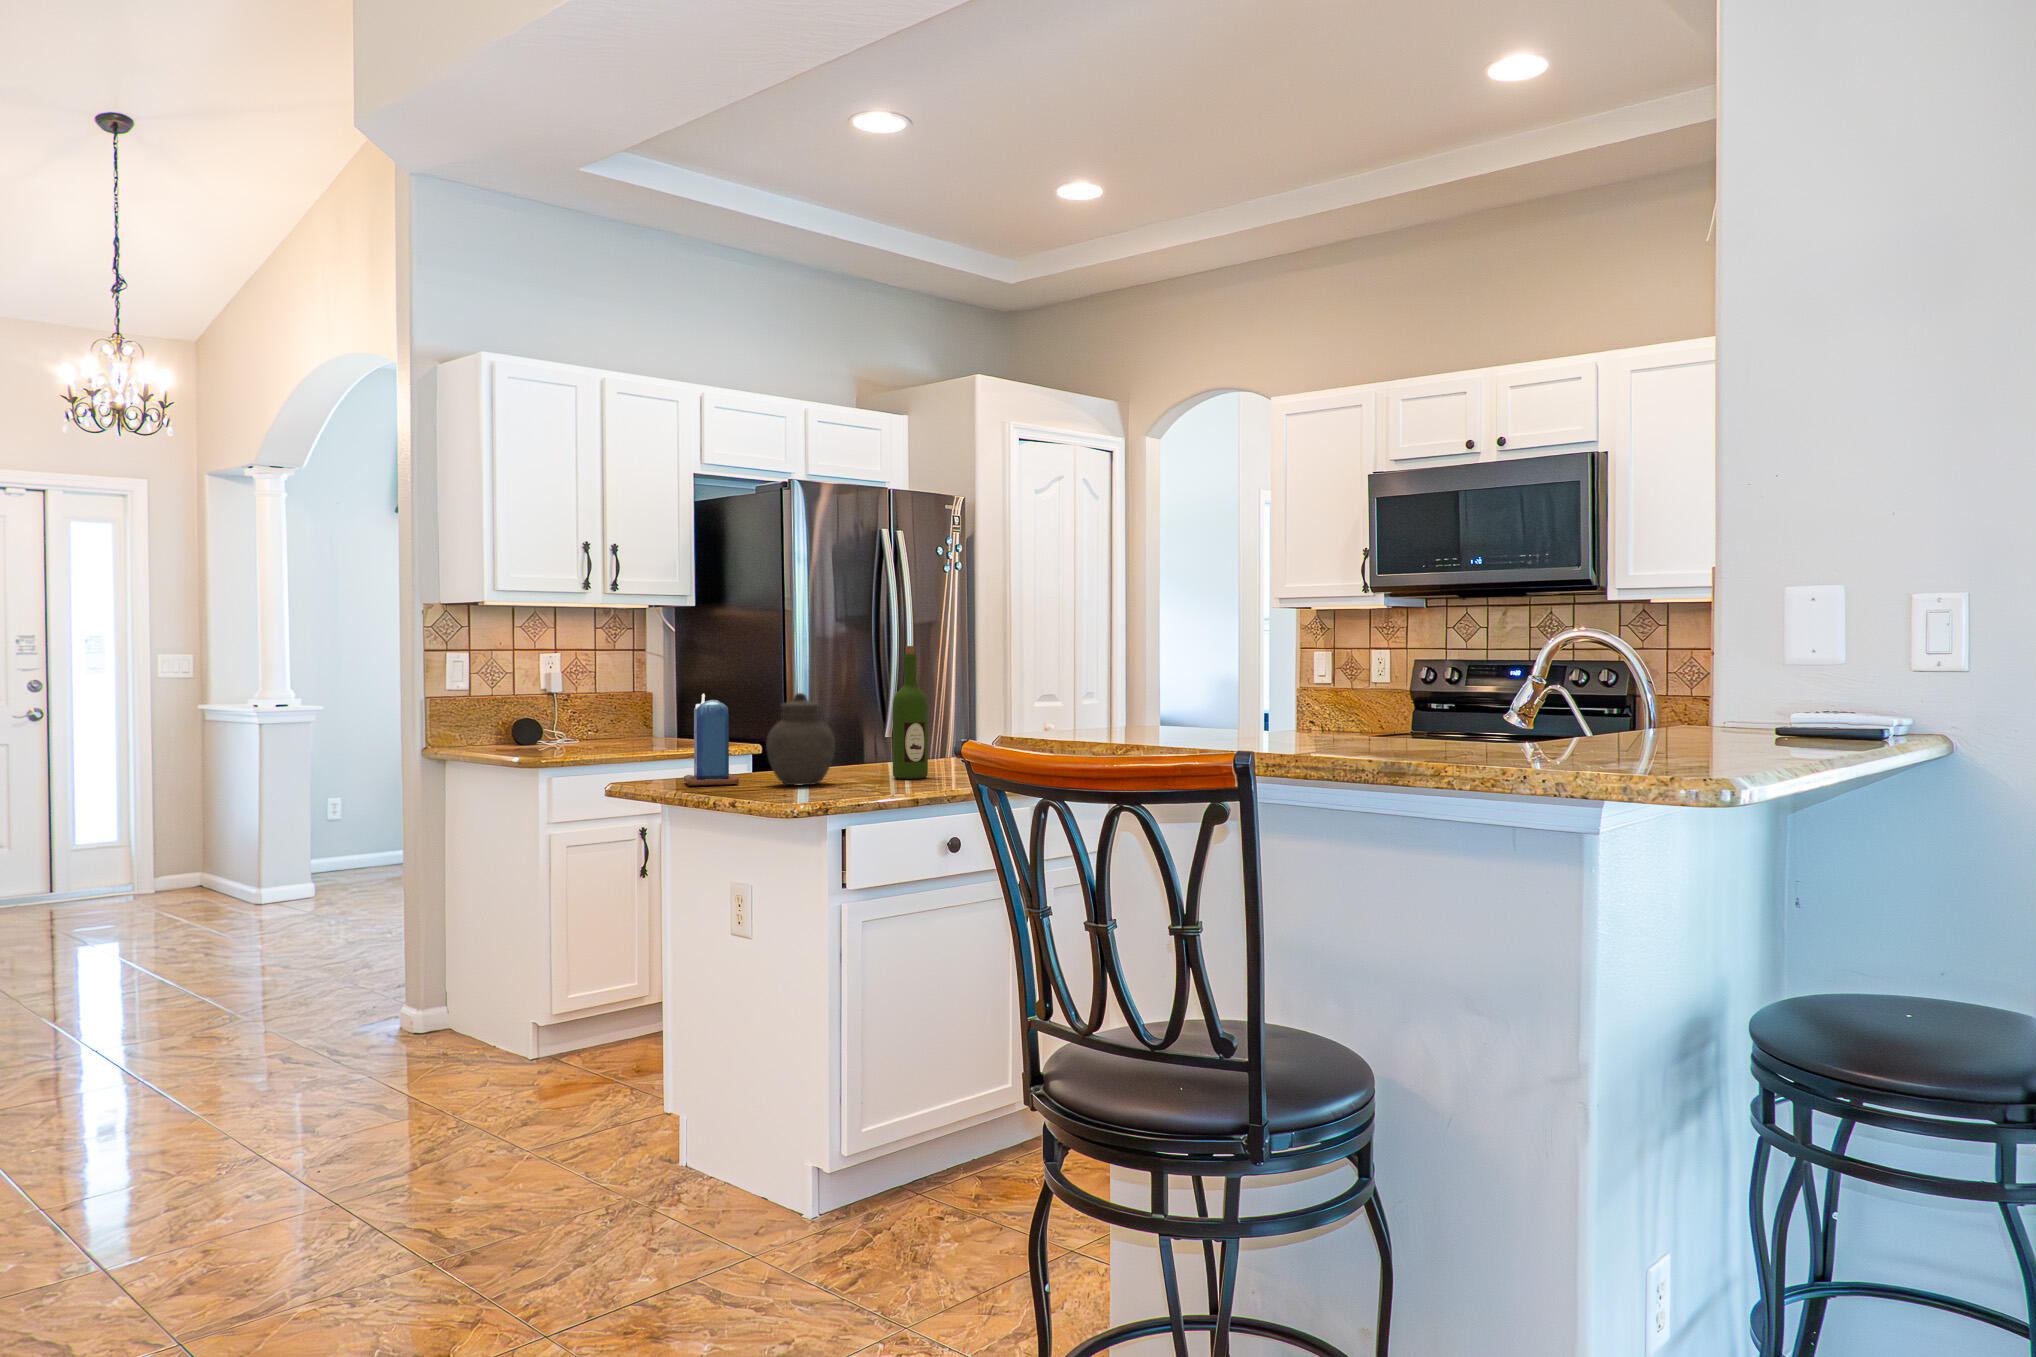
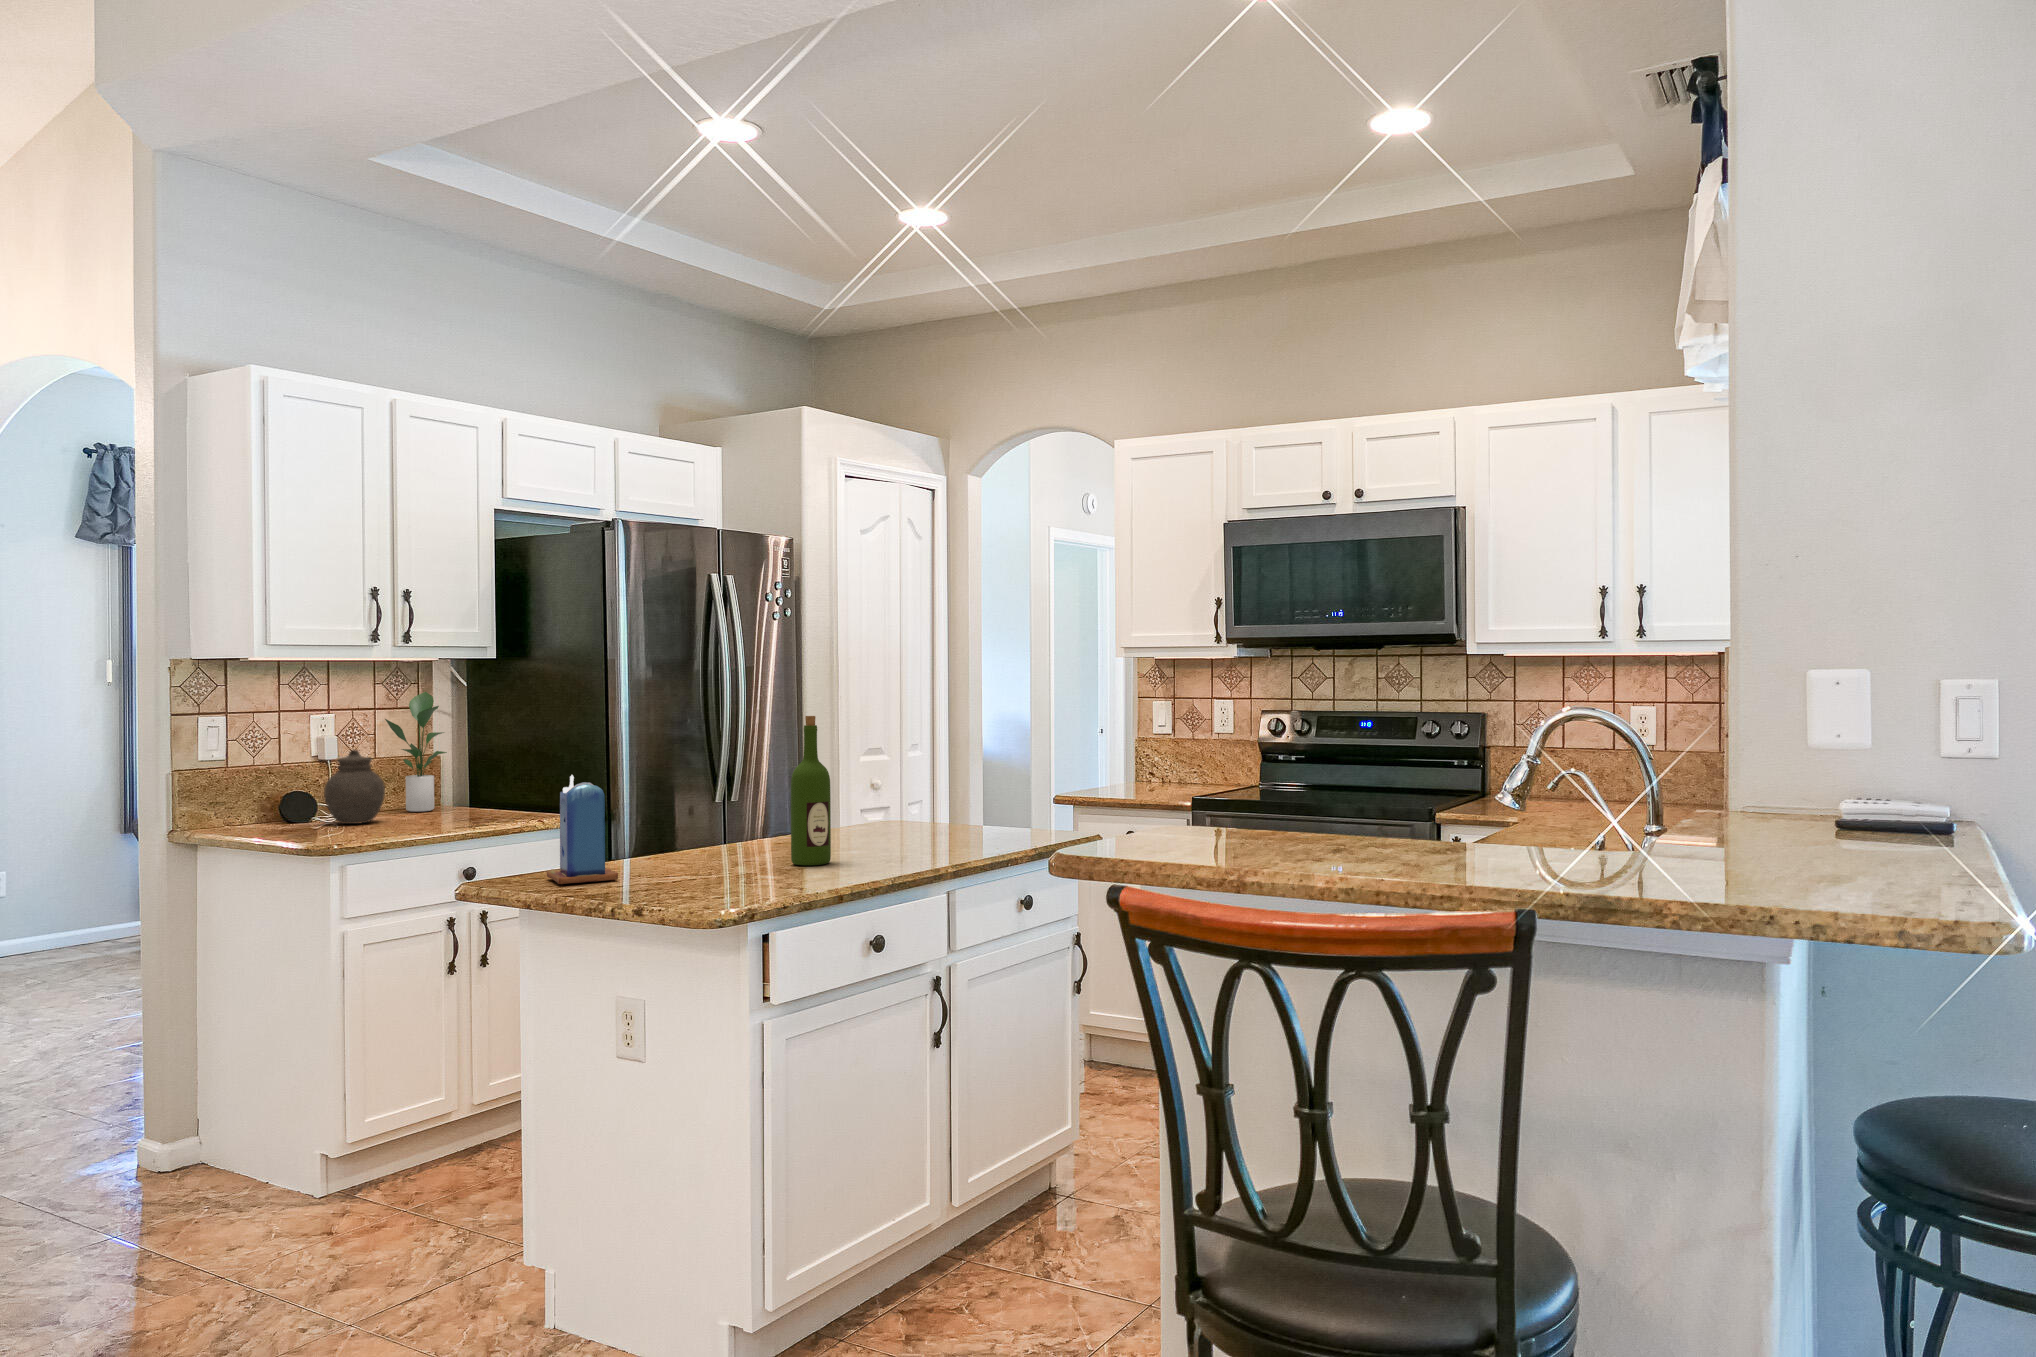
potted plant: none [600,635,653,740] -> present [385,692,447,812]
jar: present [766,693,835,785] -> present [324,750,385,824]

